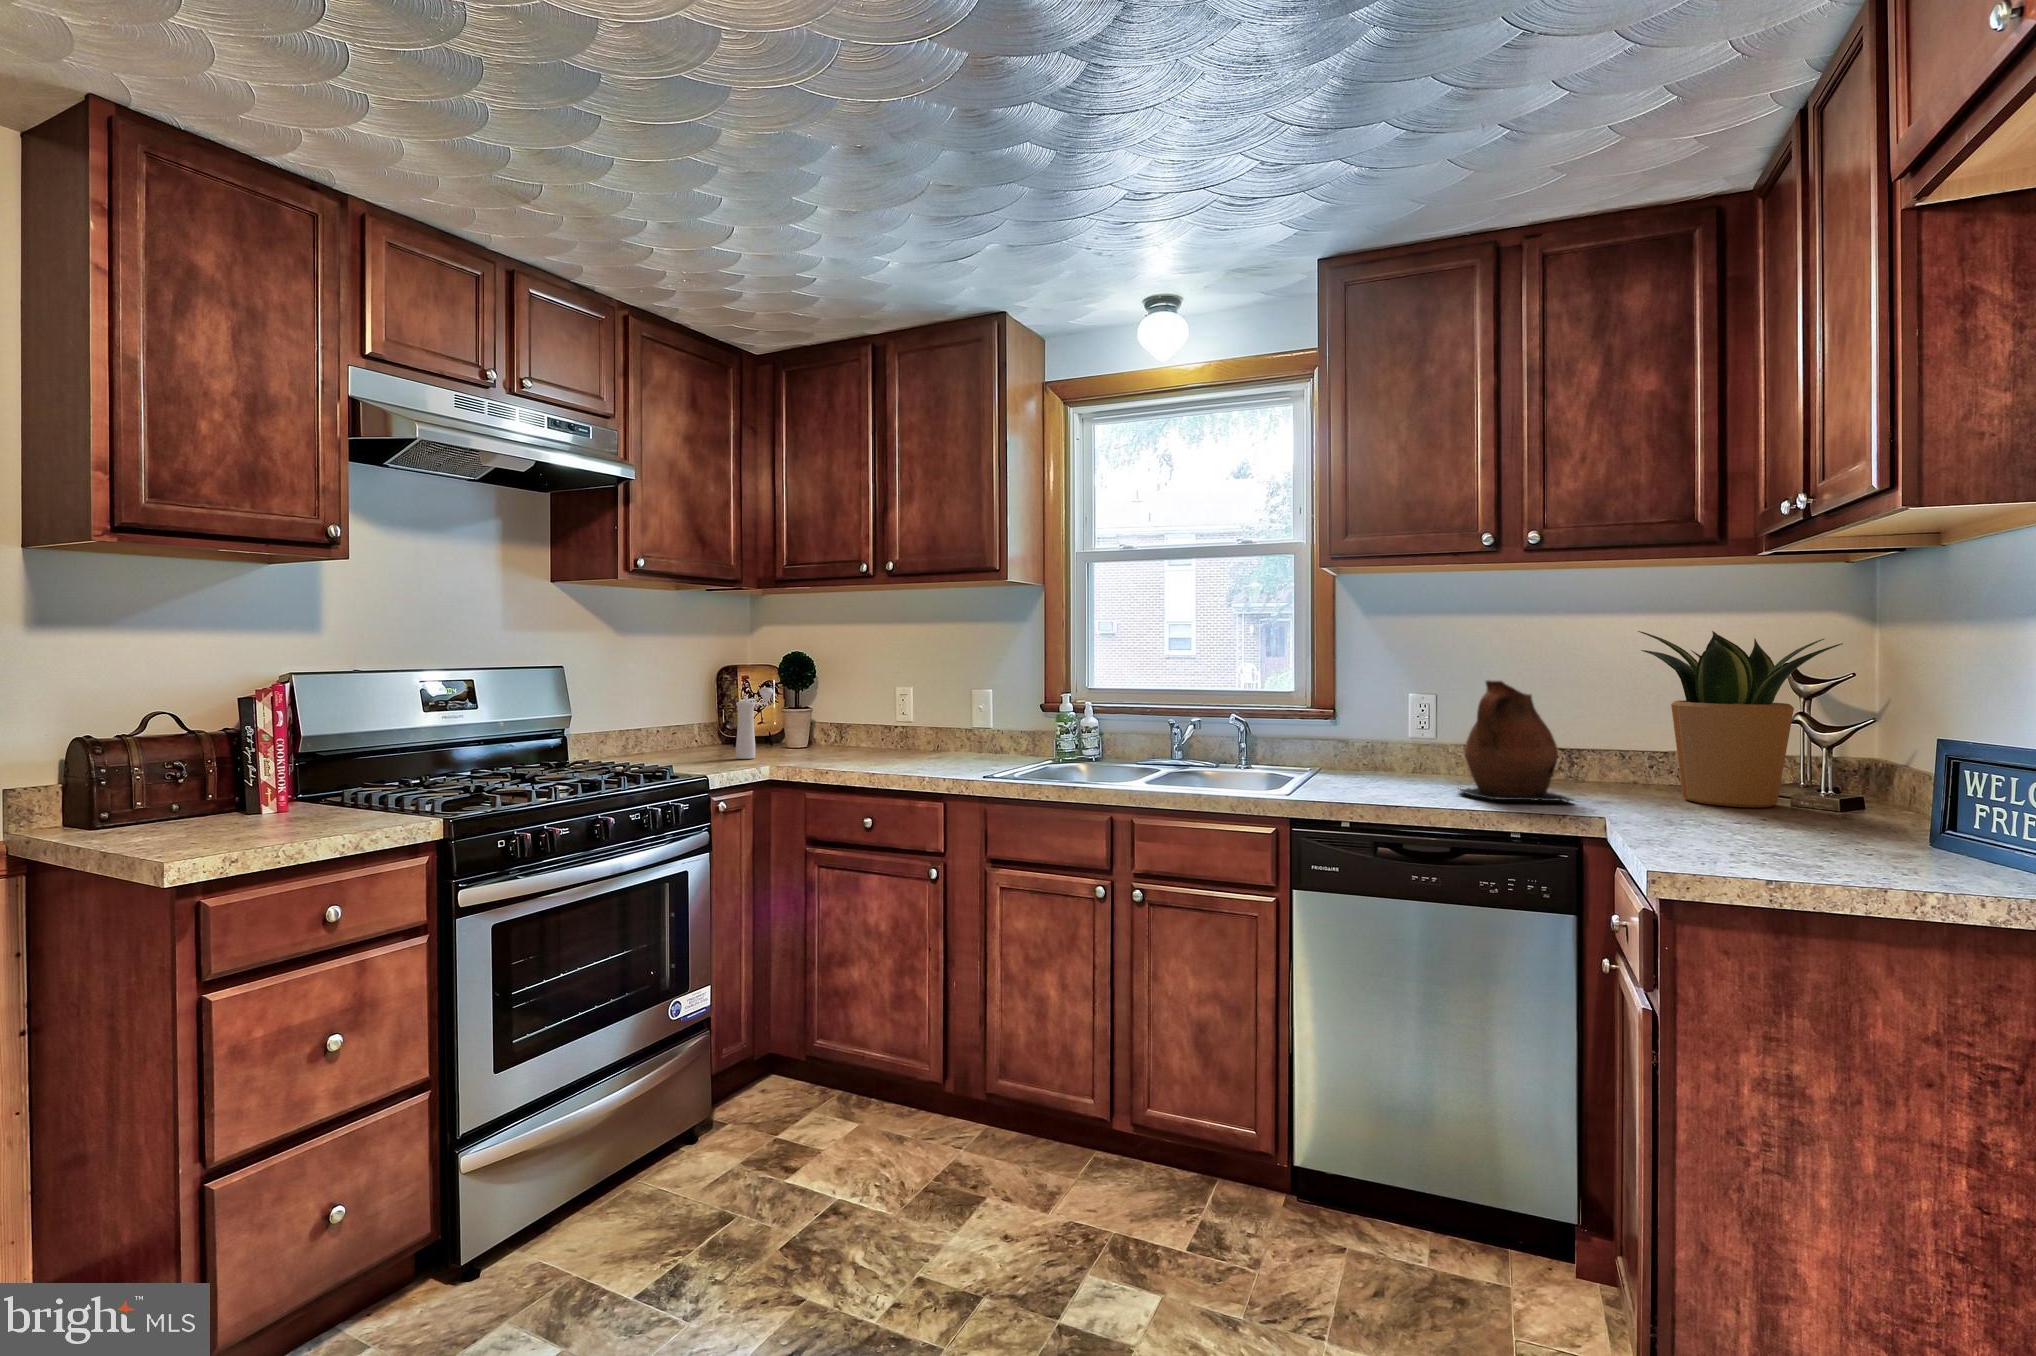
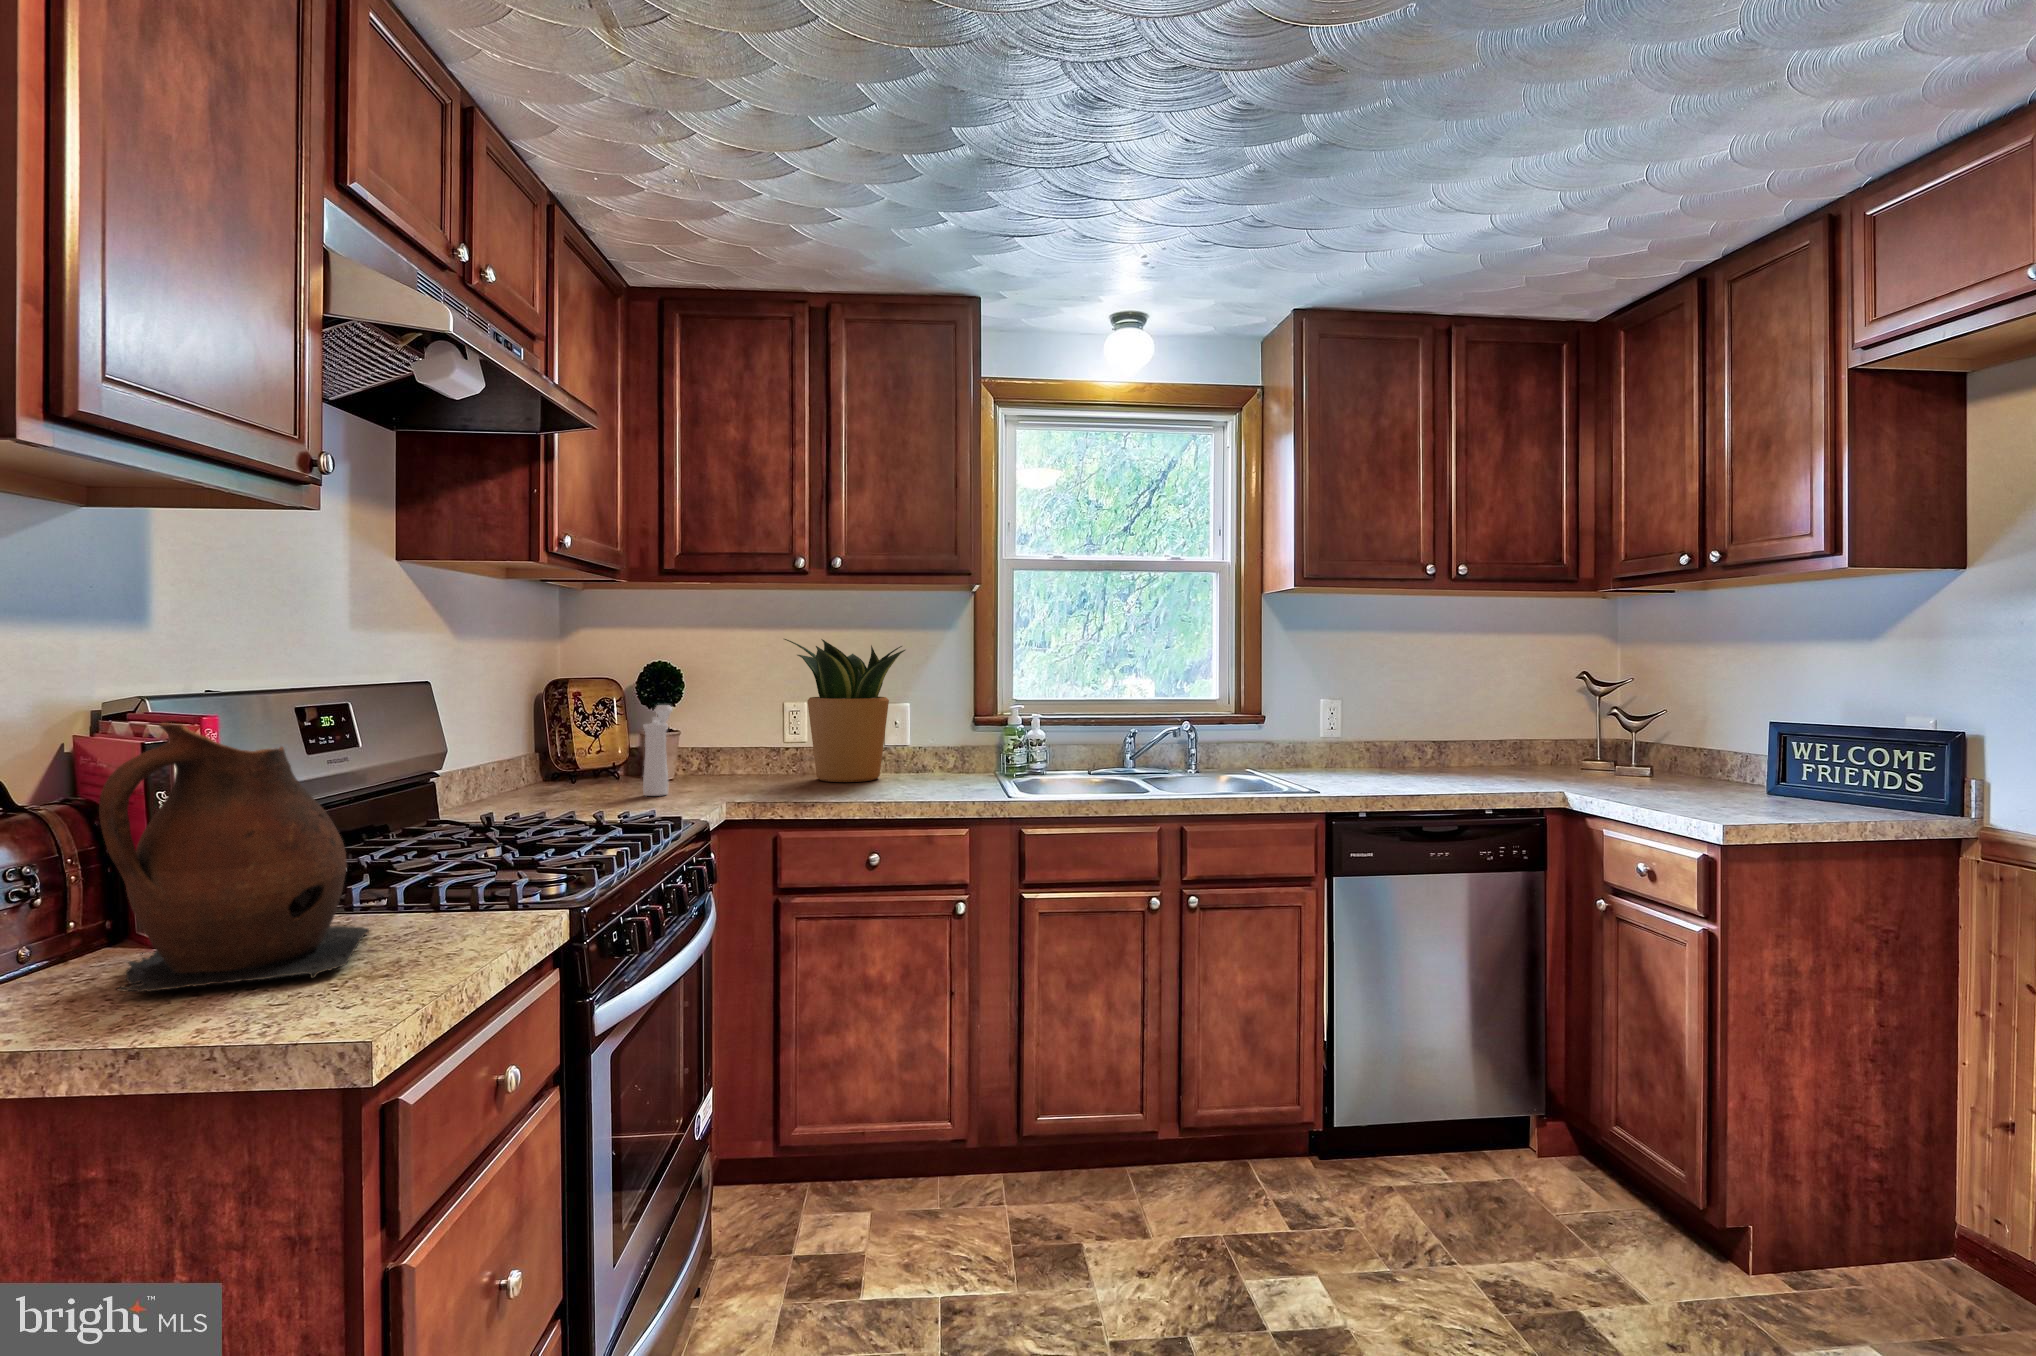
potted plant: present [1638,631,1843,807] -> present [784,639,905,782]
ceramic pitcher: present [1458,680,1573,802] -> present [99,723,369,992]

